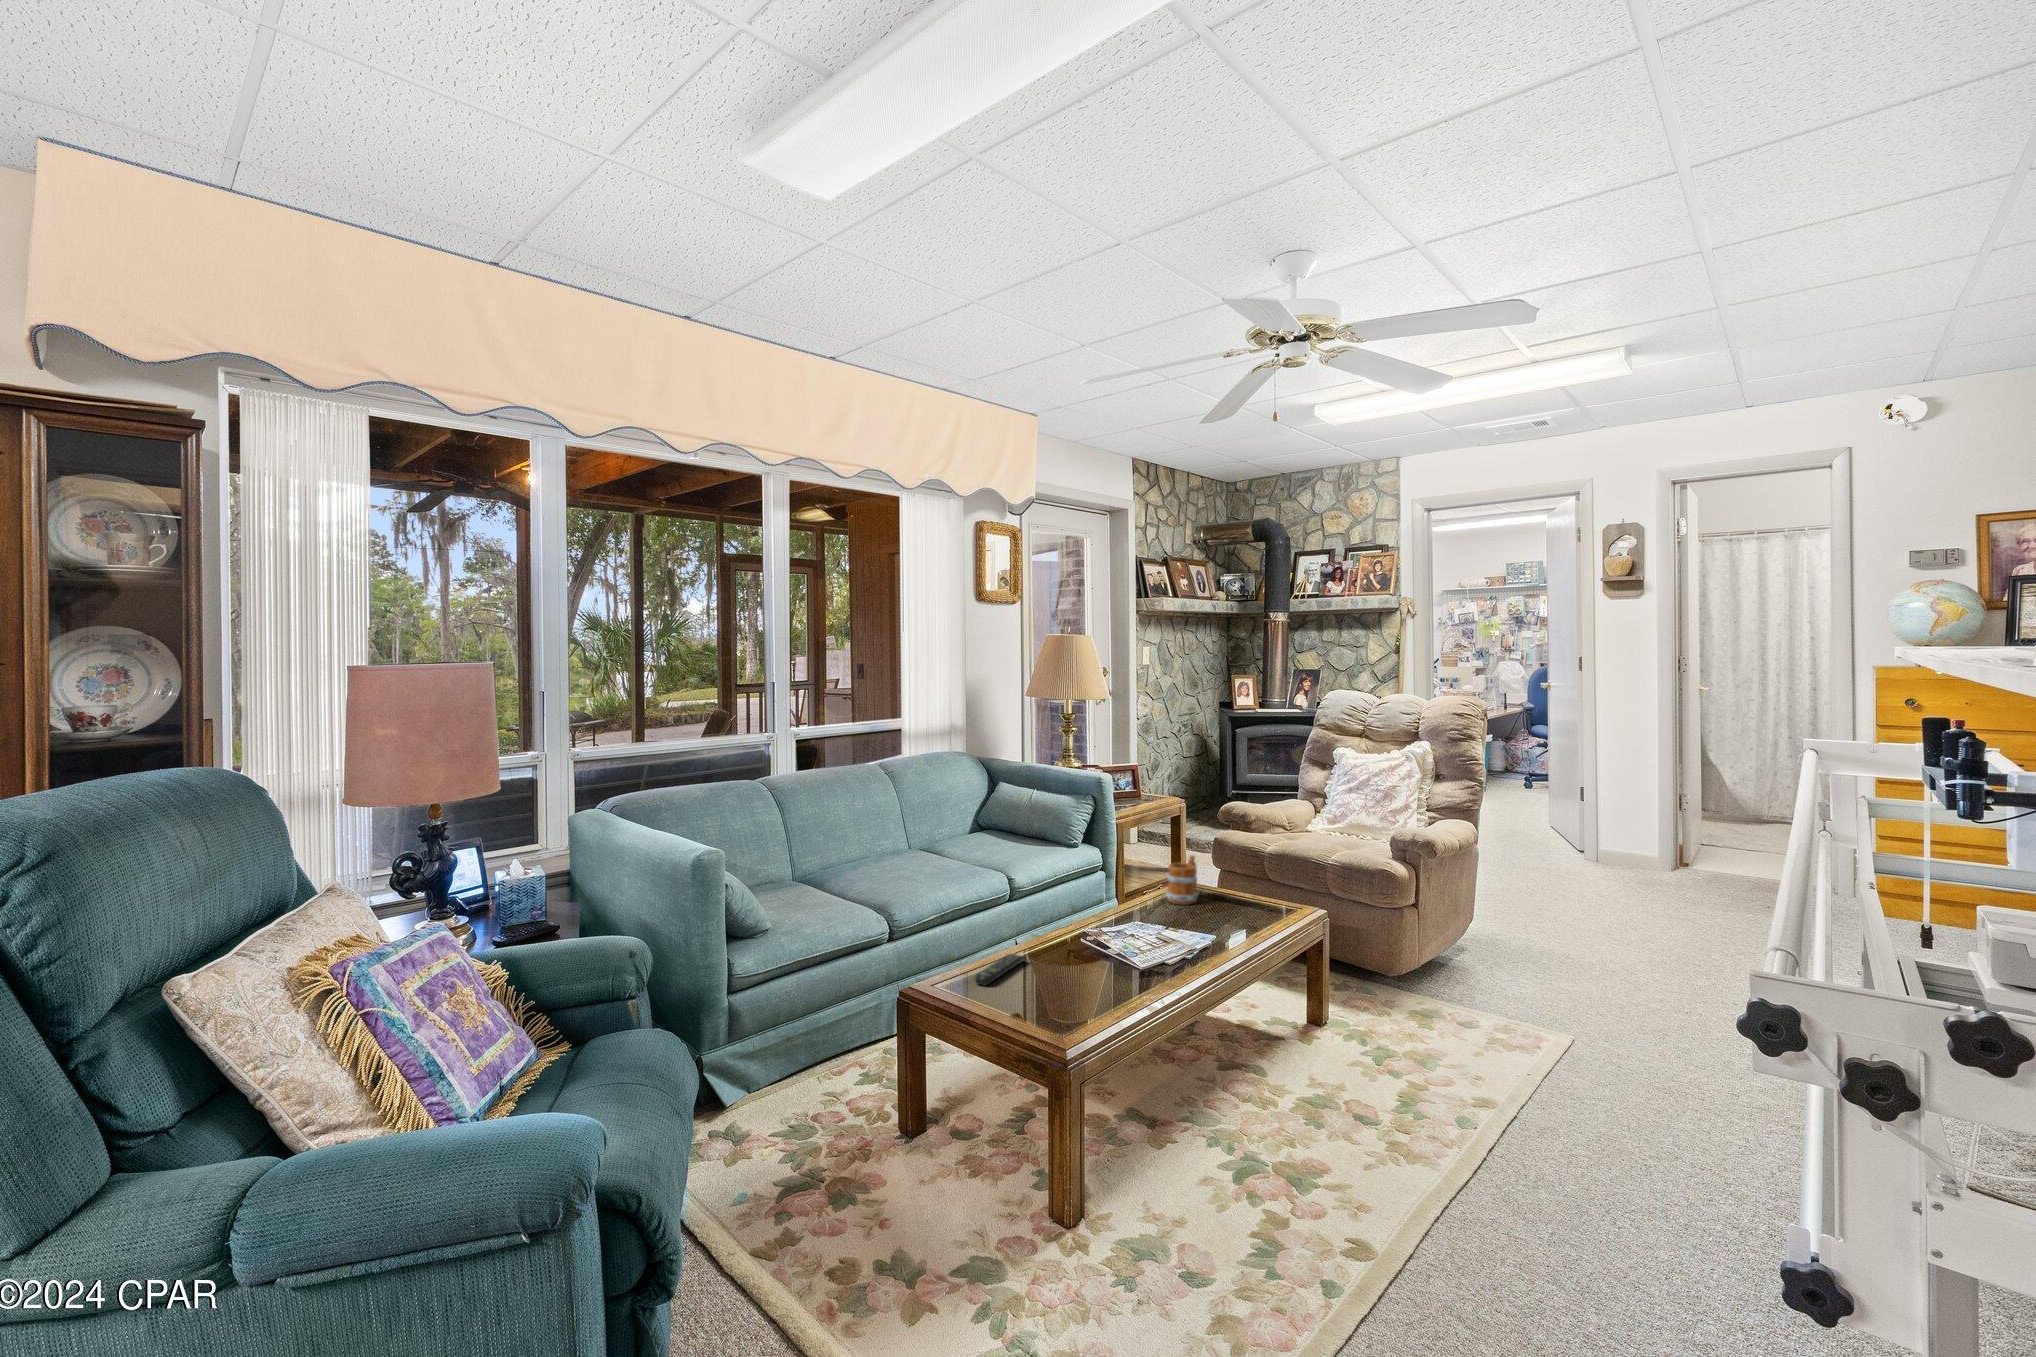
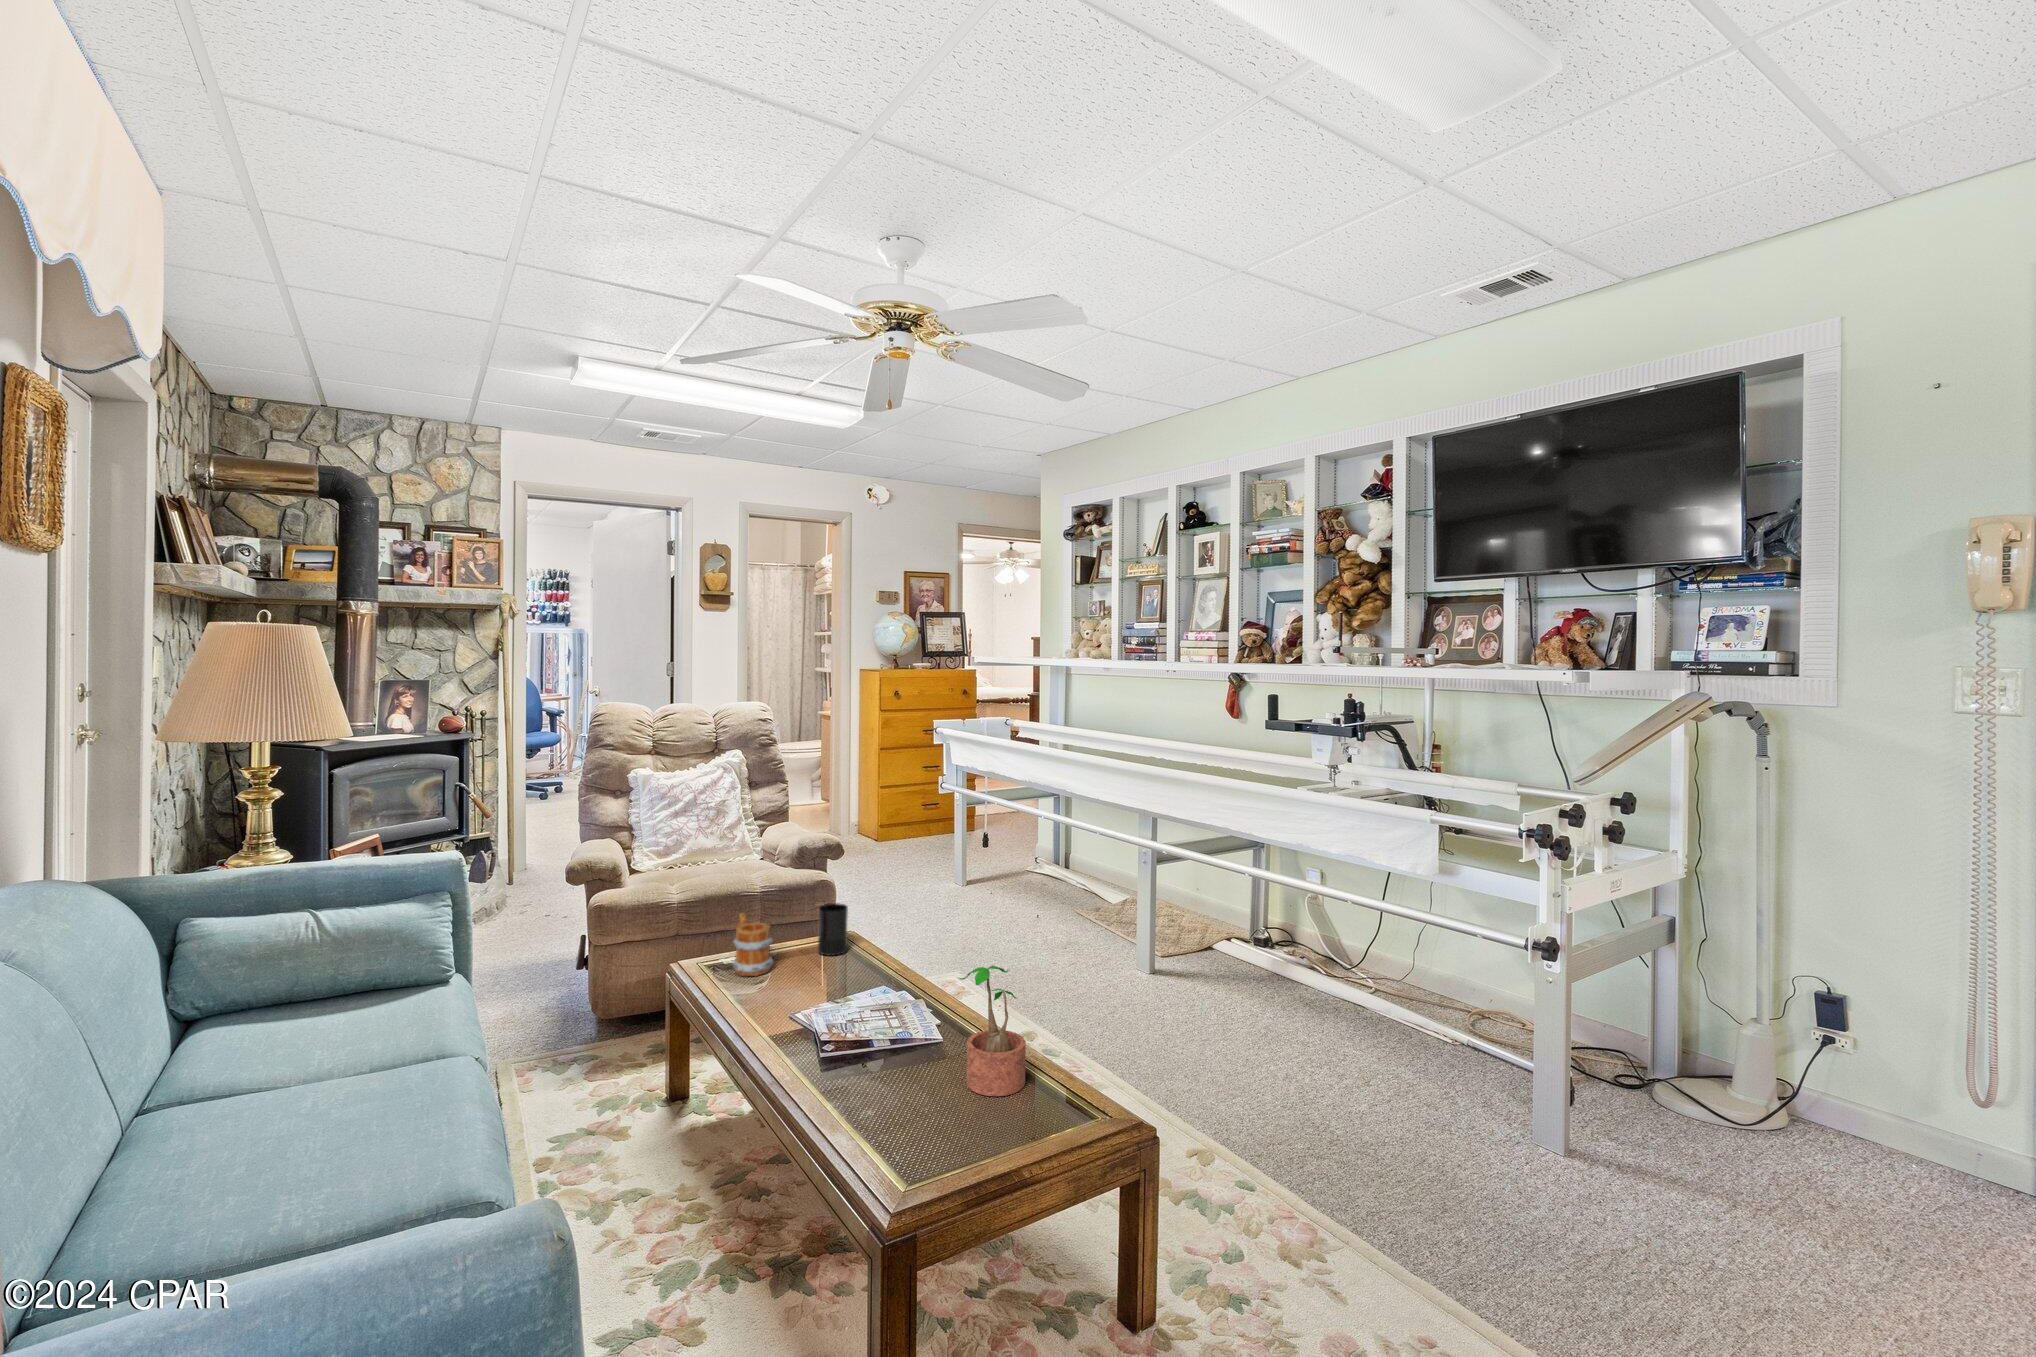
candle: none [1237,865,1265,916] -> present [818,903,848,956]
potted plant: none [1038,900,1092,1008] -> present [958,965,1026,1096]
remote control: present [975,954,1025,986] -> none [842,1081,925,1130]

